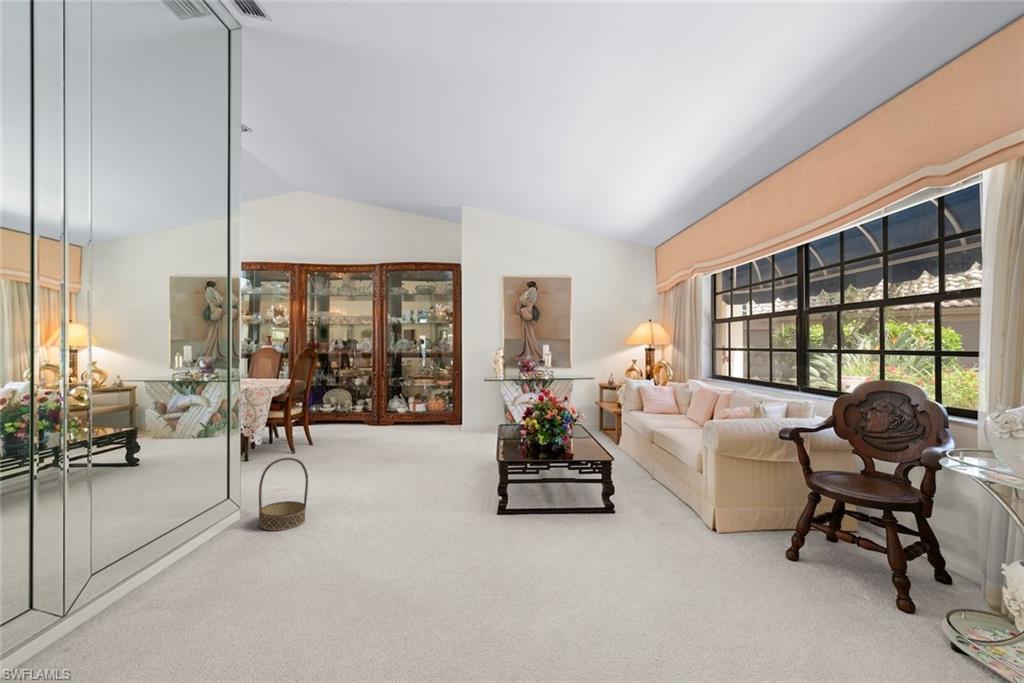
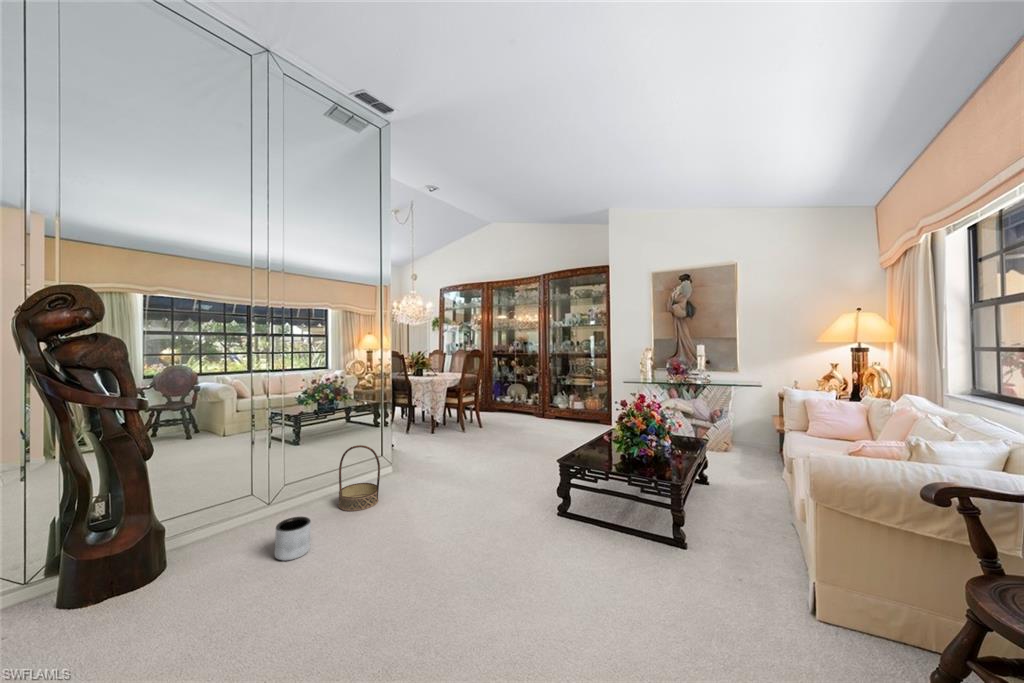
planter: none [263,529,299,572] -> present [275,517,311,561]

